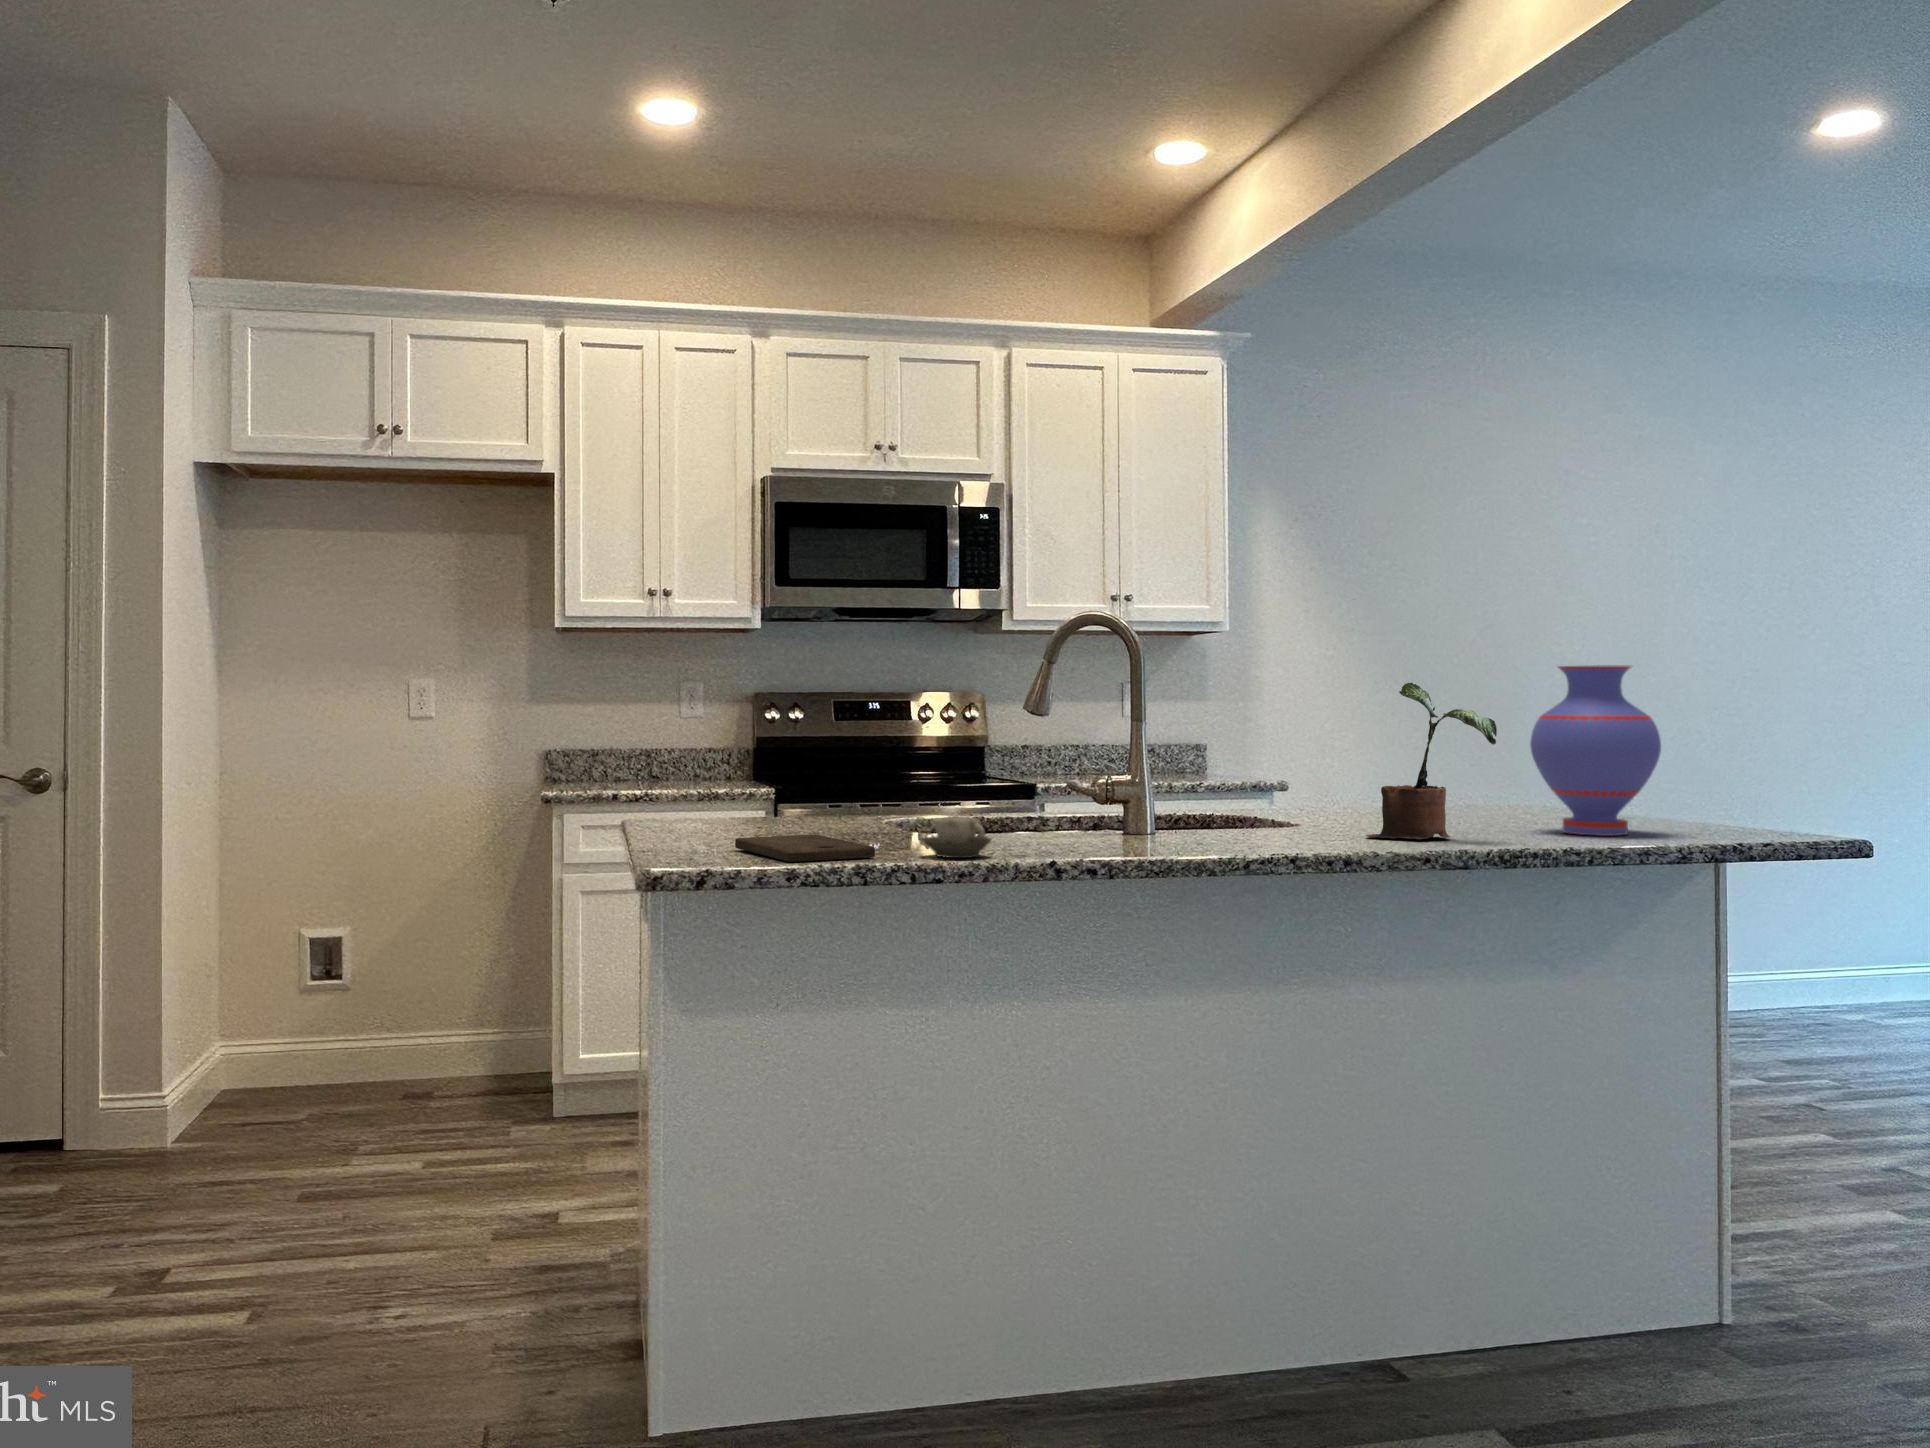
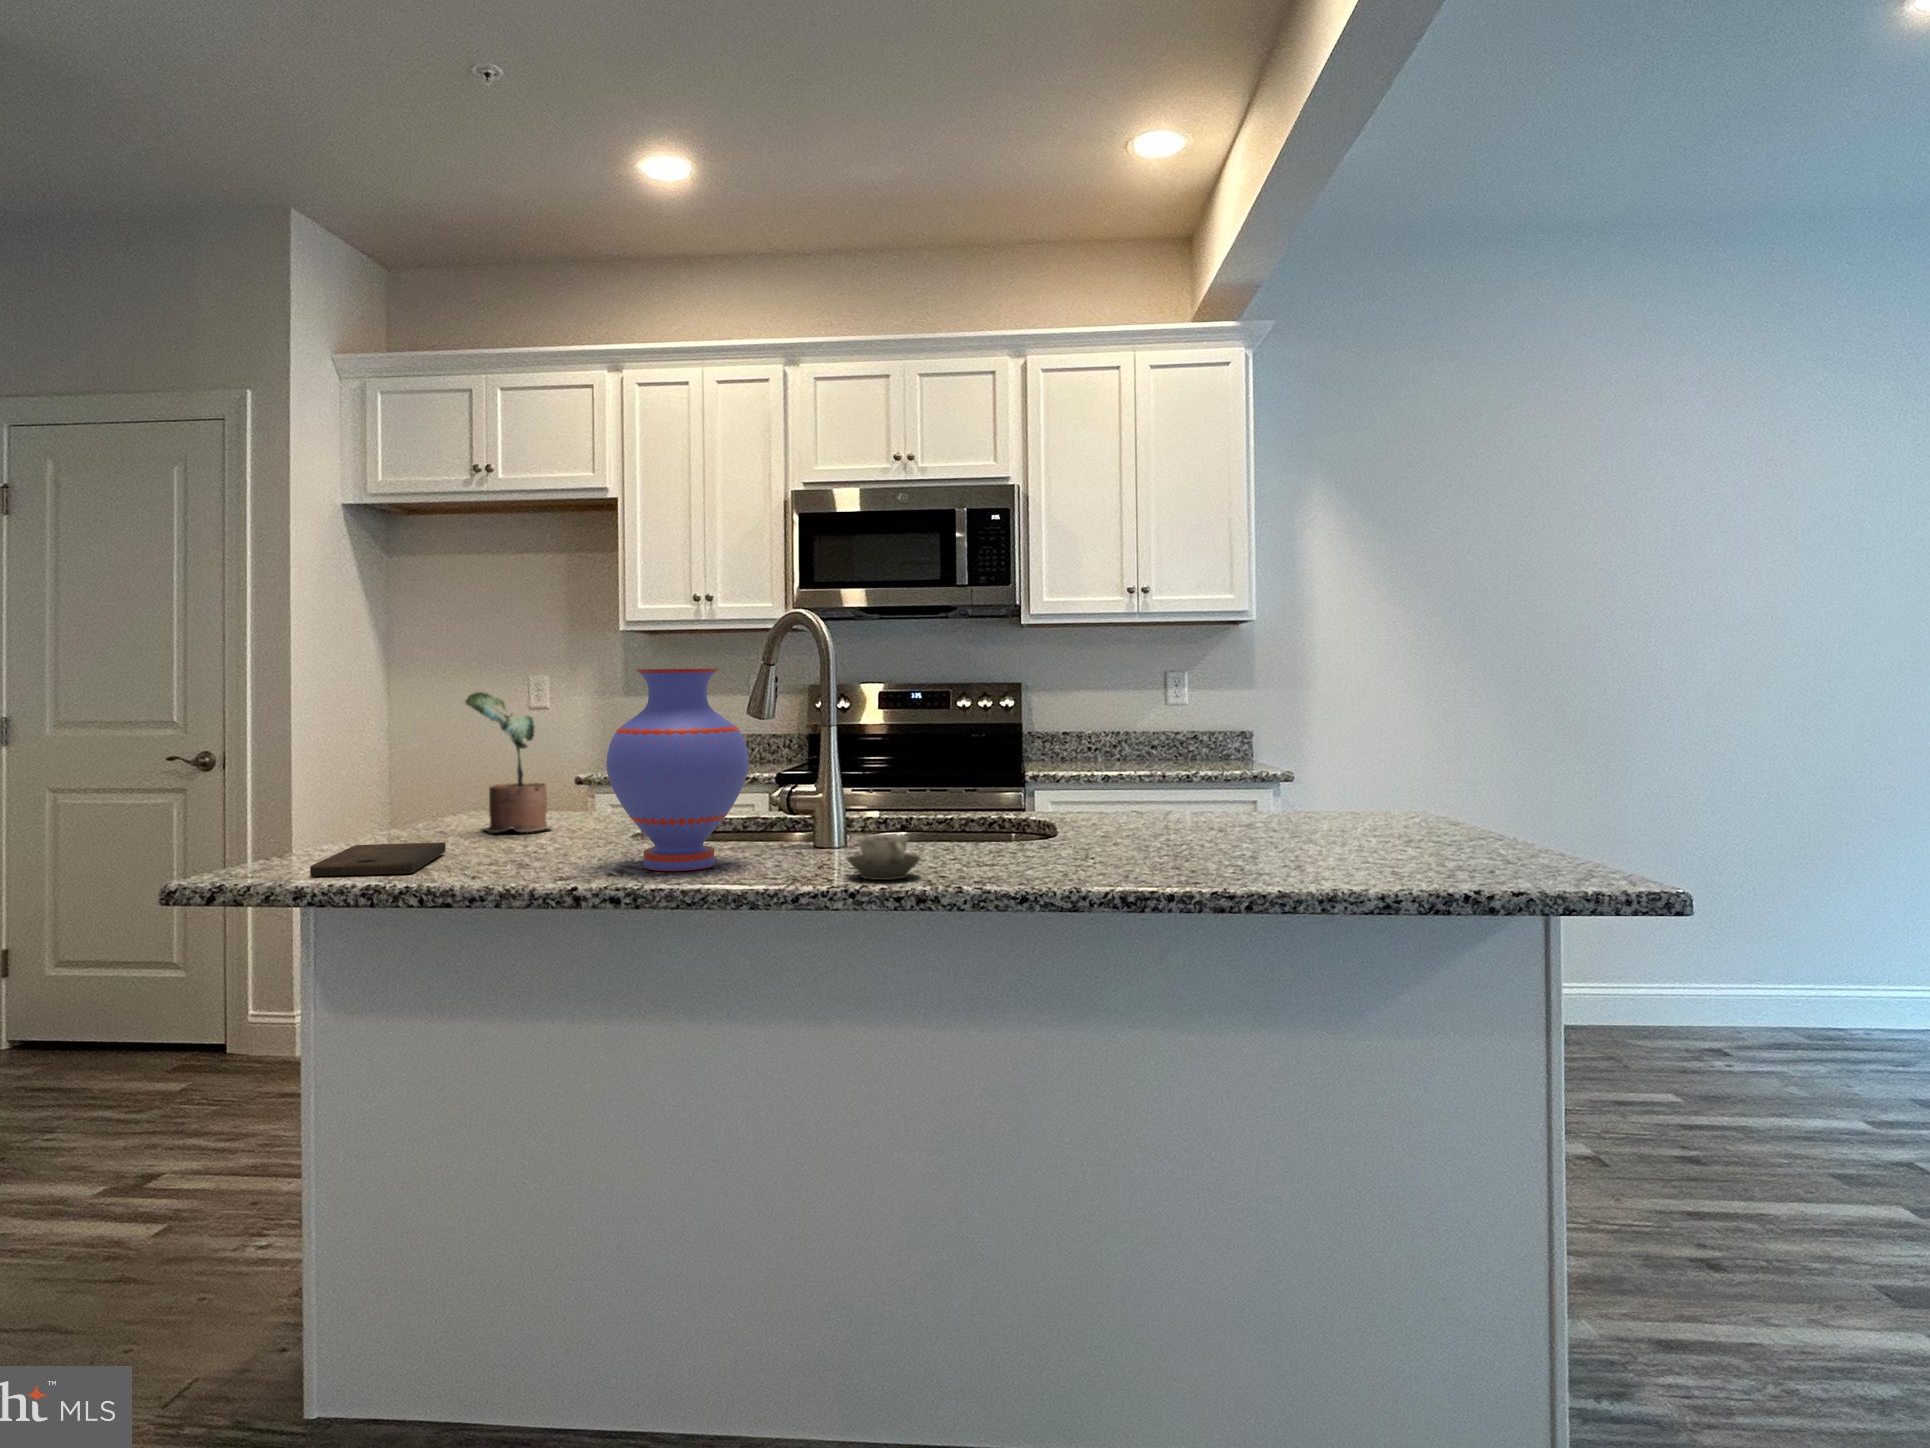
vase: present [1530,665,1661,836] -> present [606,669,749,871]
potted plant: present [1367,683,1497,839] -> present [465,692,550,833]
cup: present [923,817,991,858] -> present [847,834,920,880]

